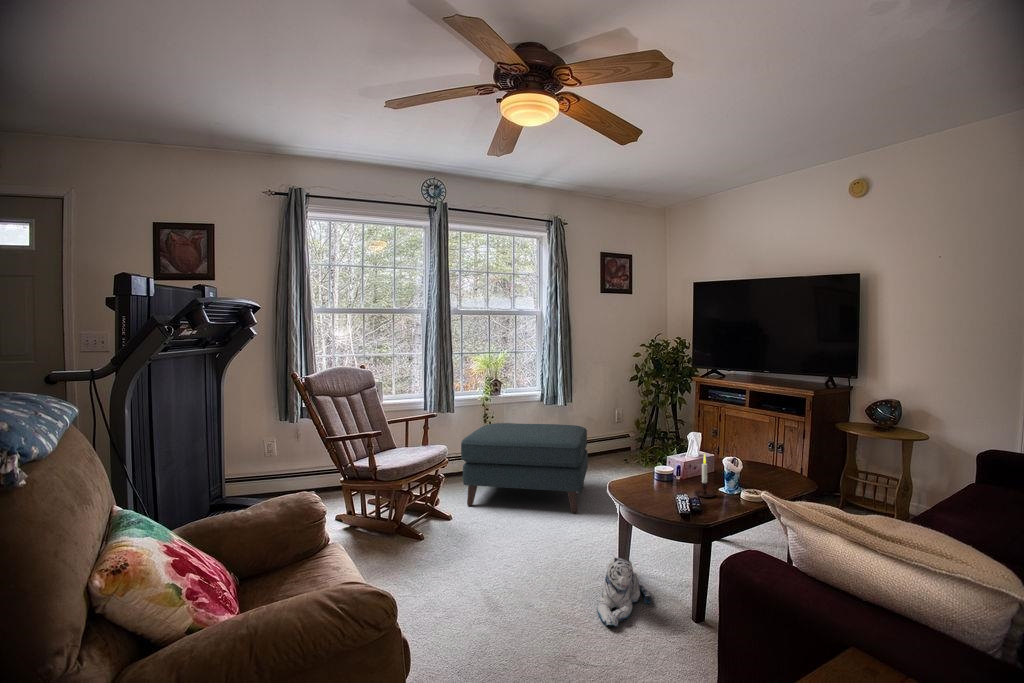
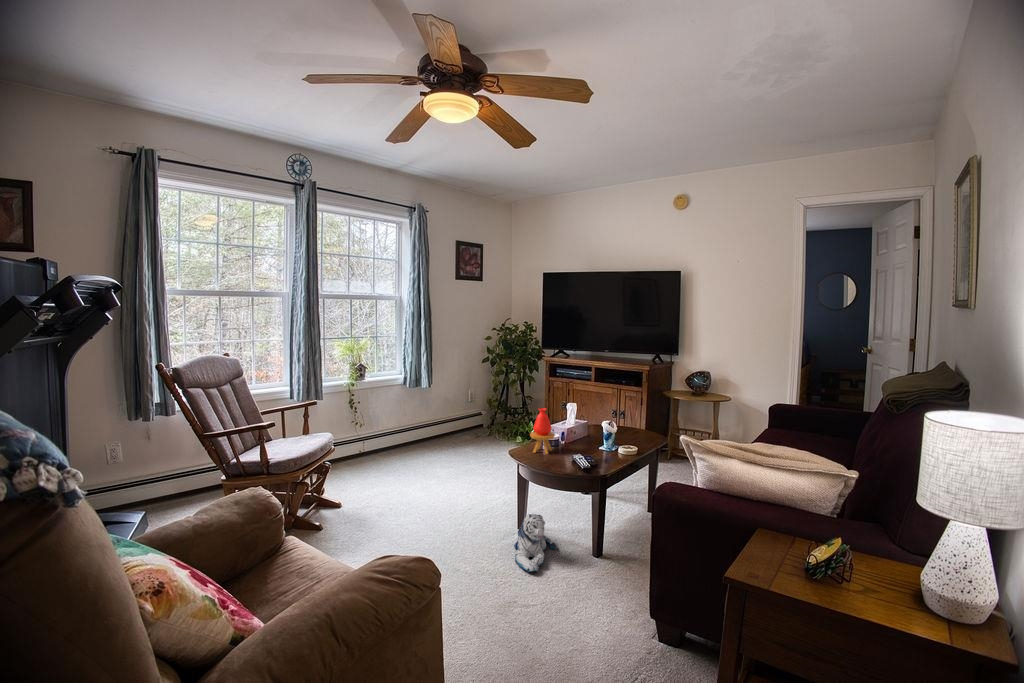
ottoman: present [461,423,588,513] -> none [344,405,466,492]
vase: none [632,436,663,490] -> present [530,408,555,454]
candle: present [694,454,719,497] -> none [582,419,601,455]

